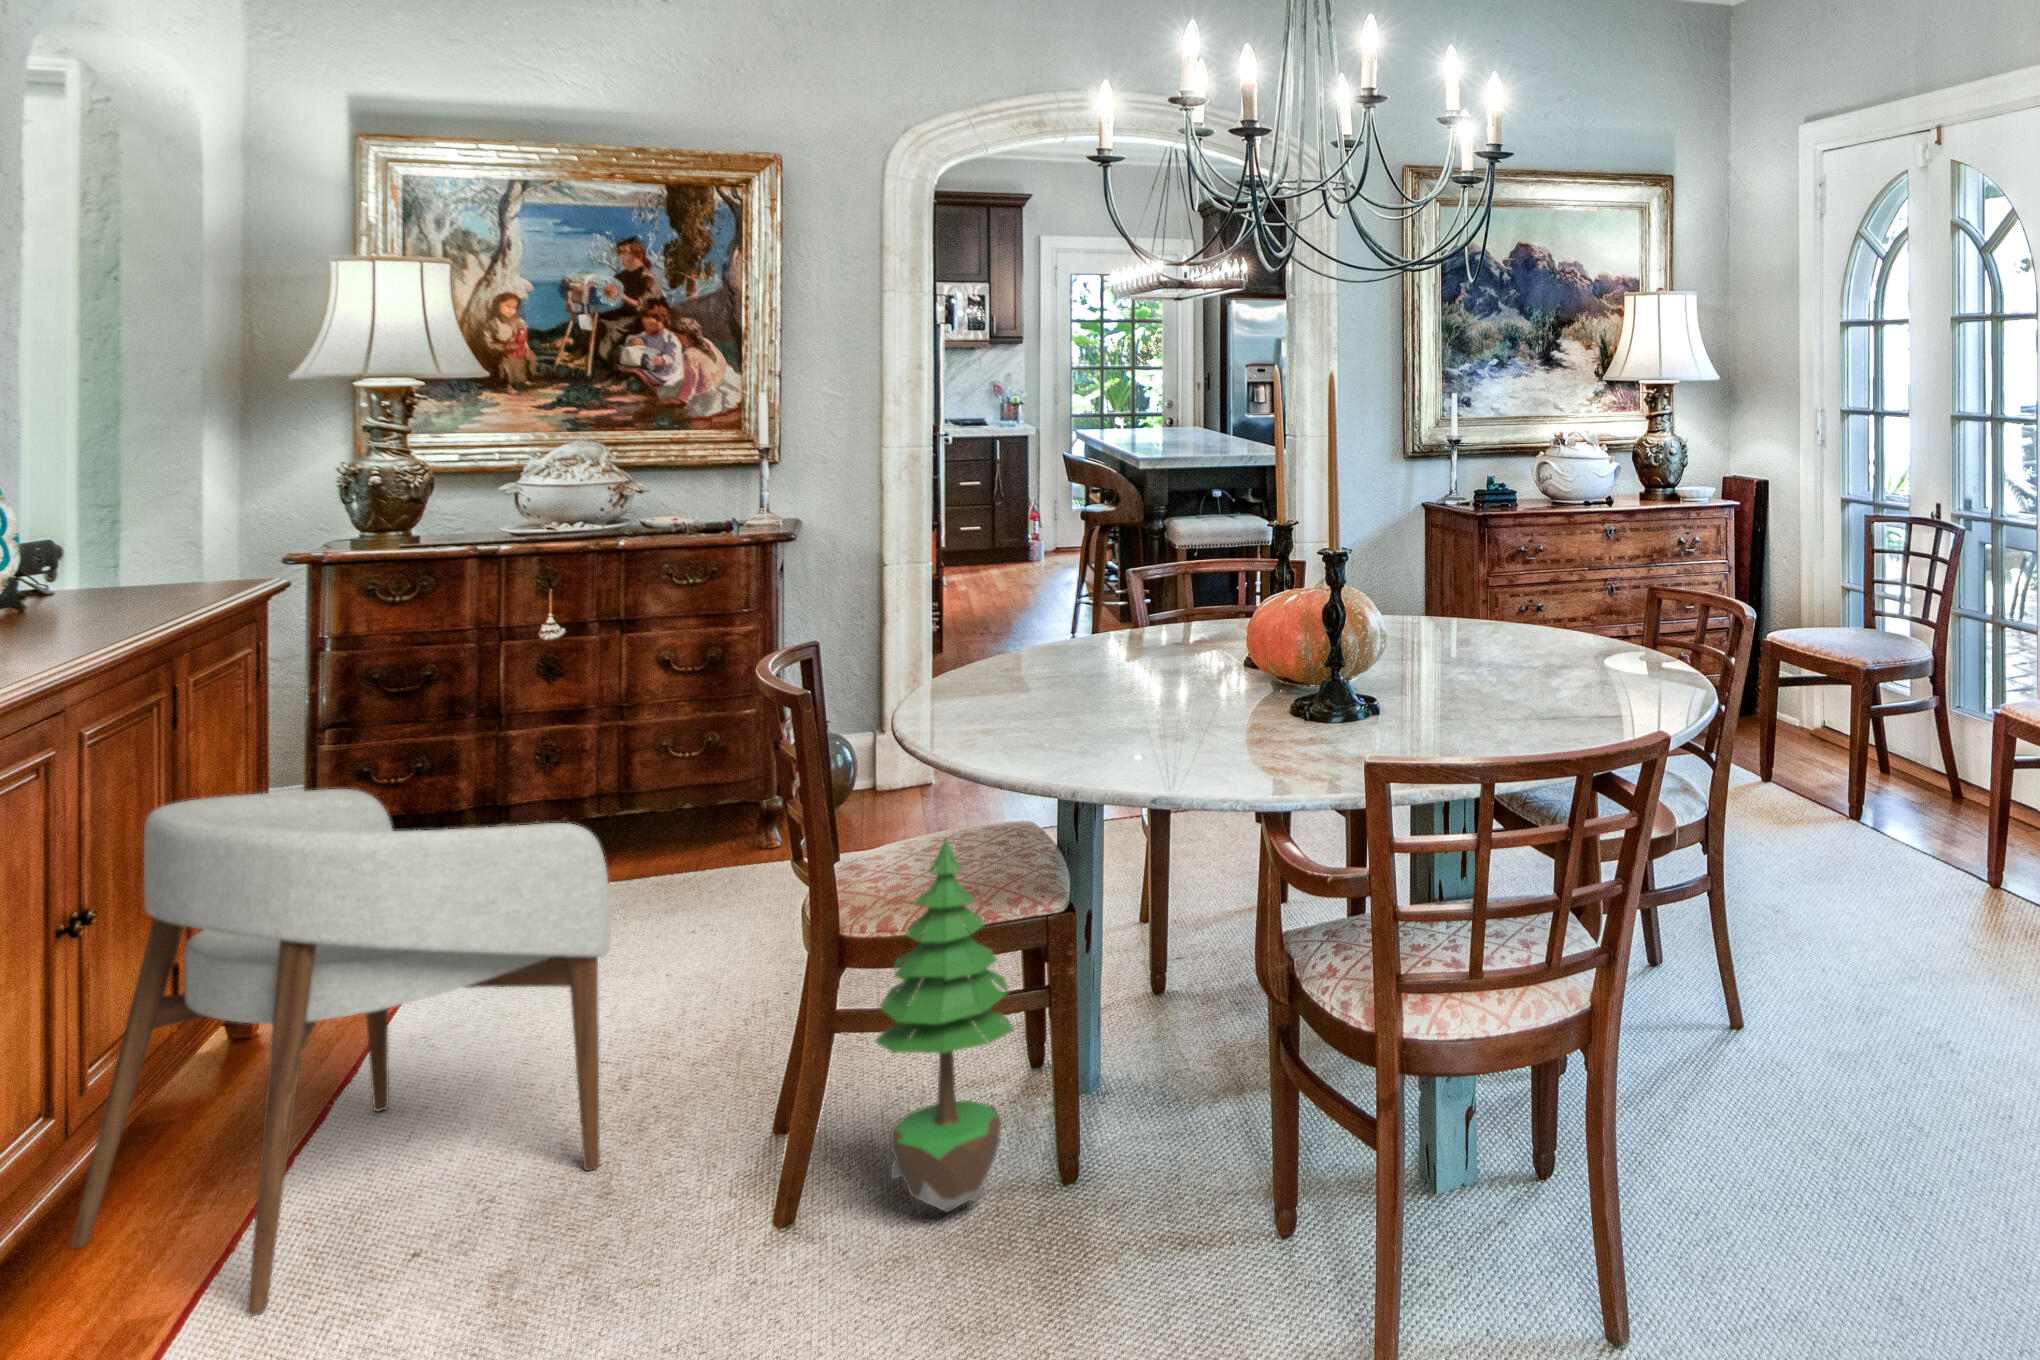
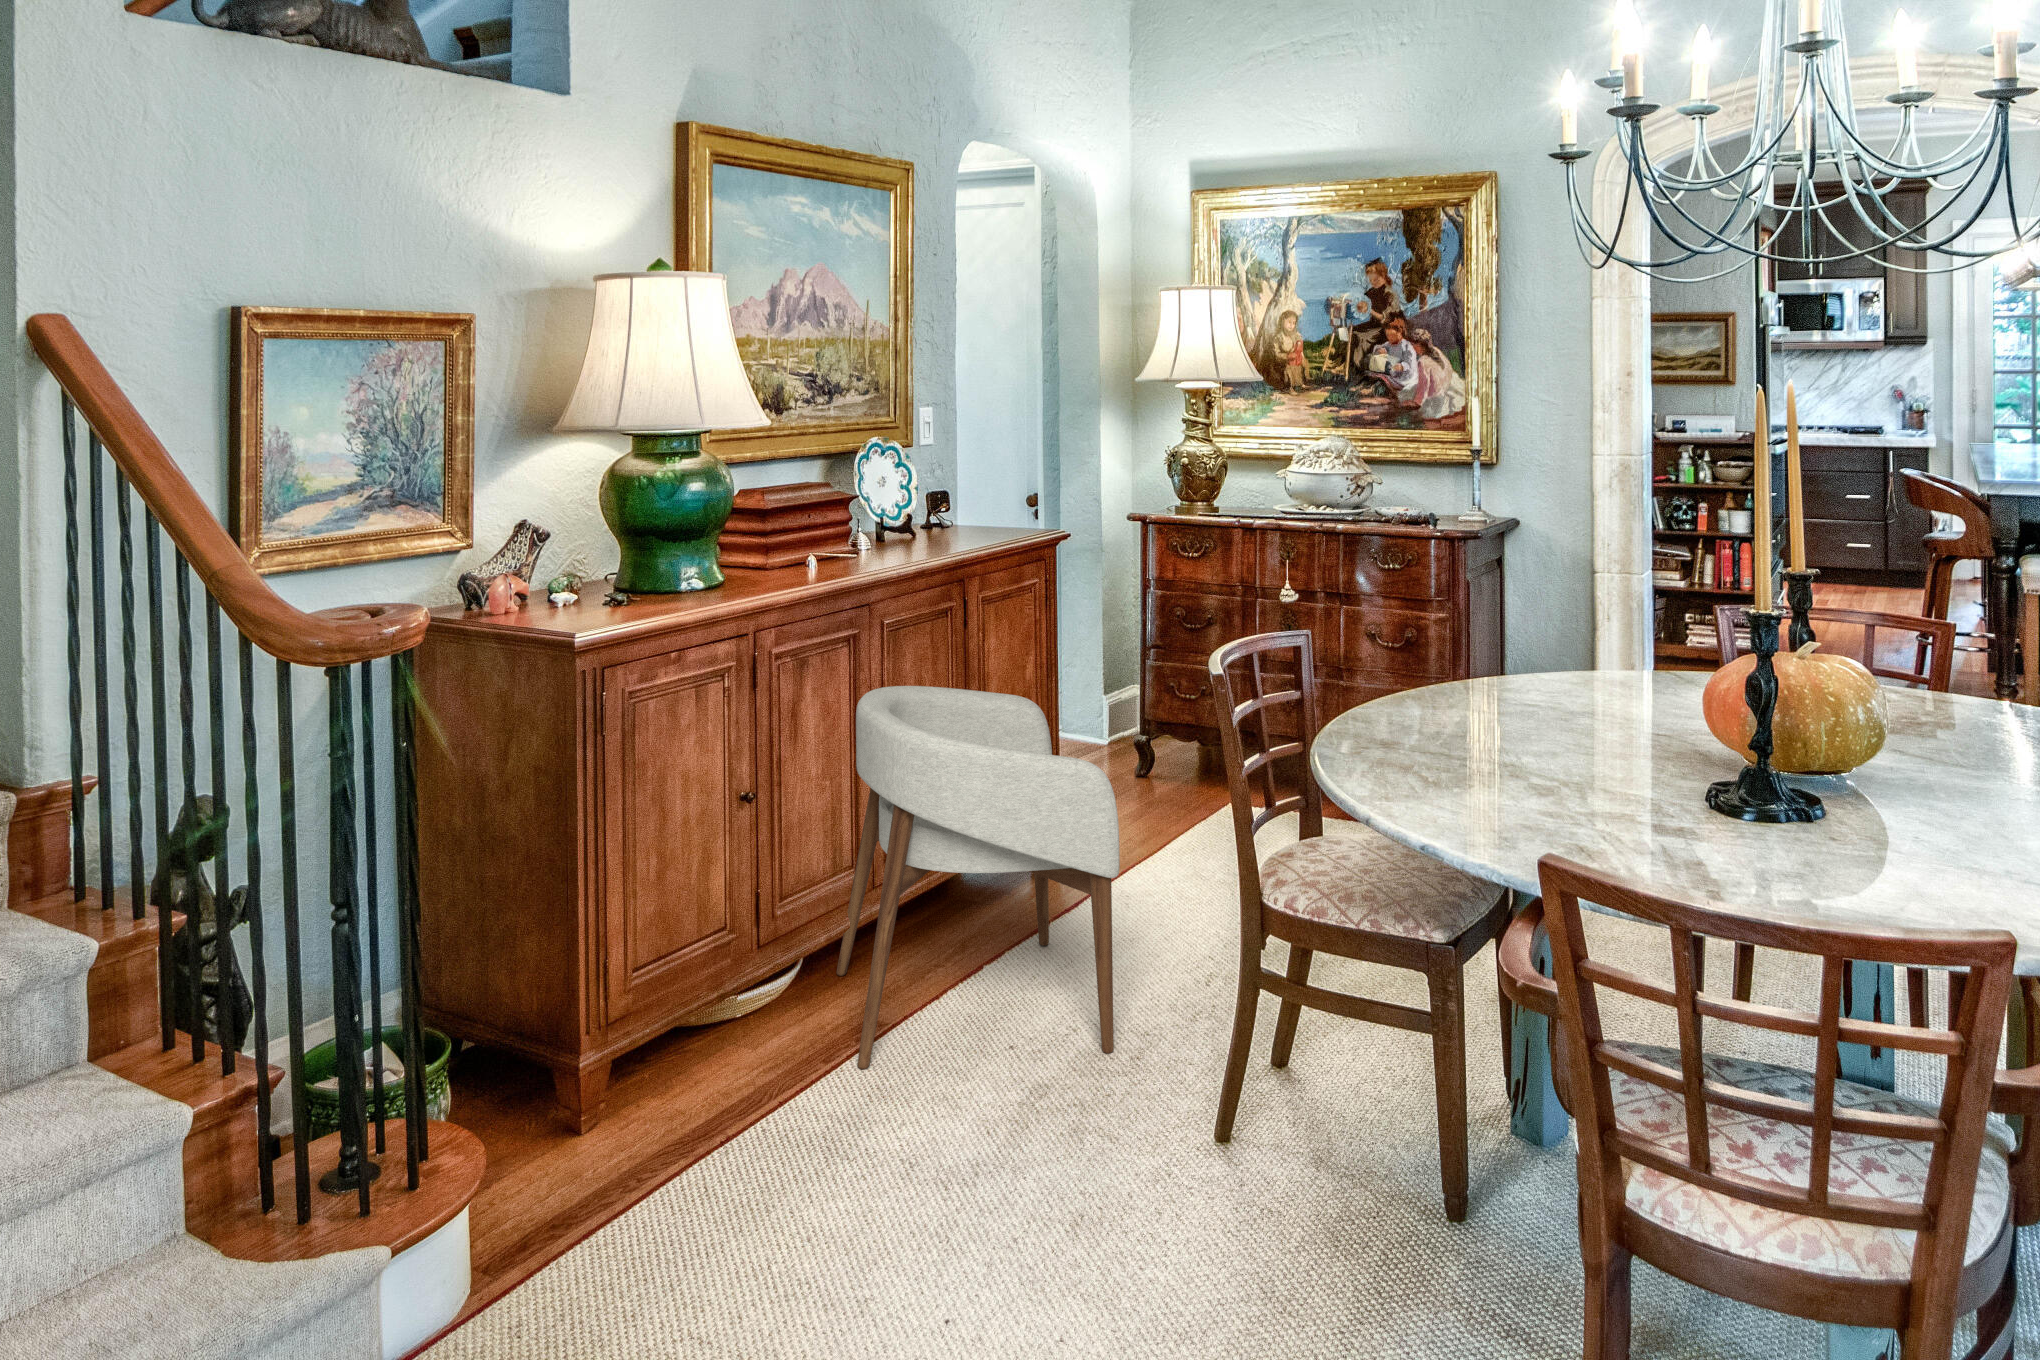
potted tree: present [875,839,1014,1212] -> none [1225,858,1360,1232]

